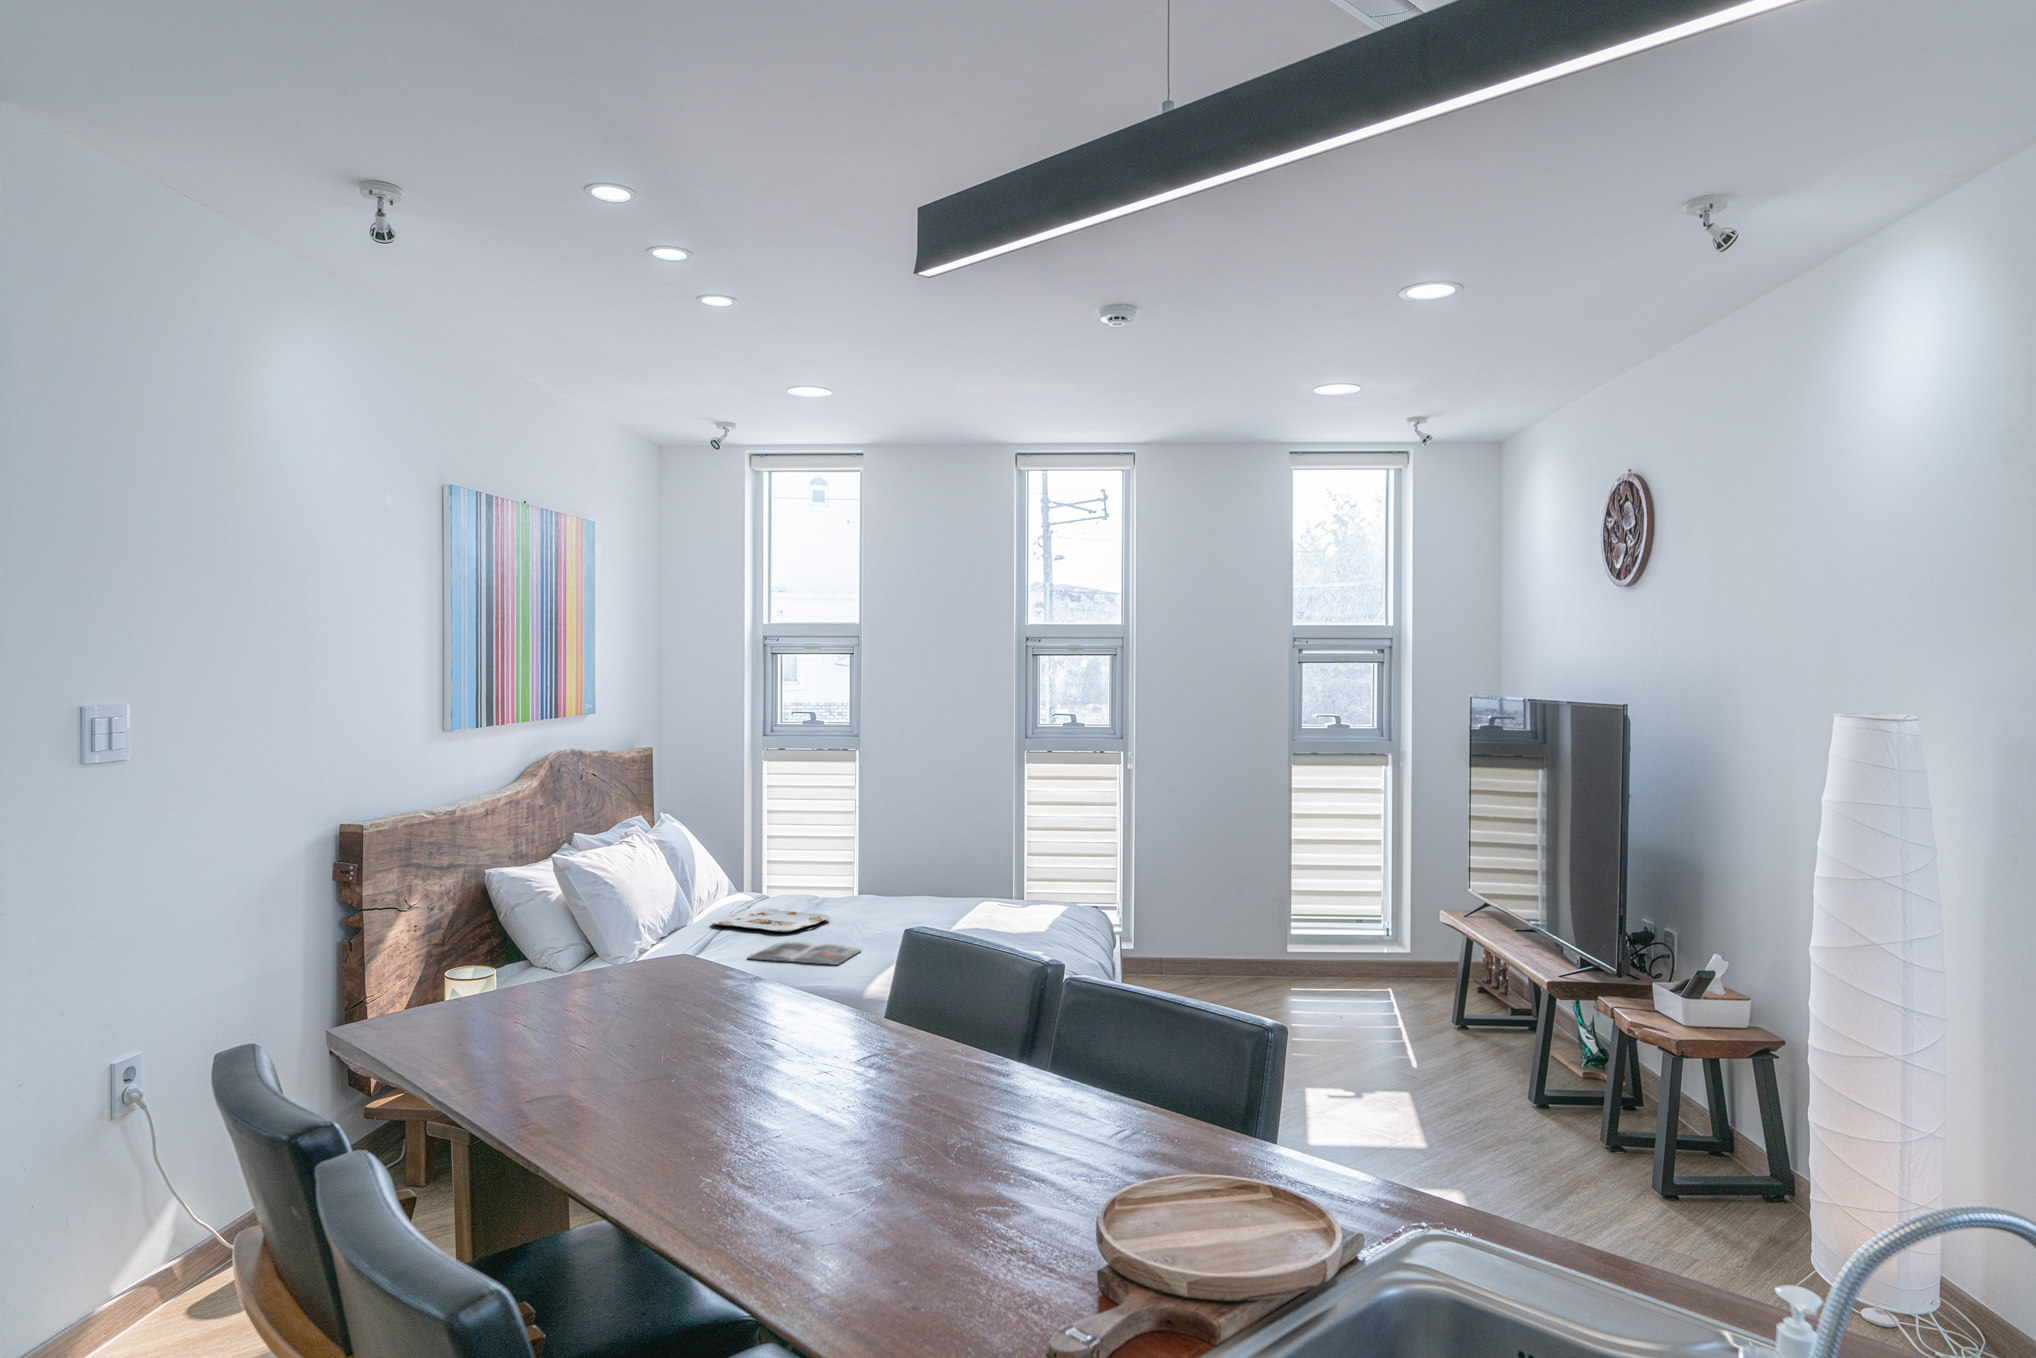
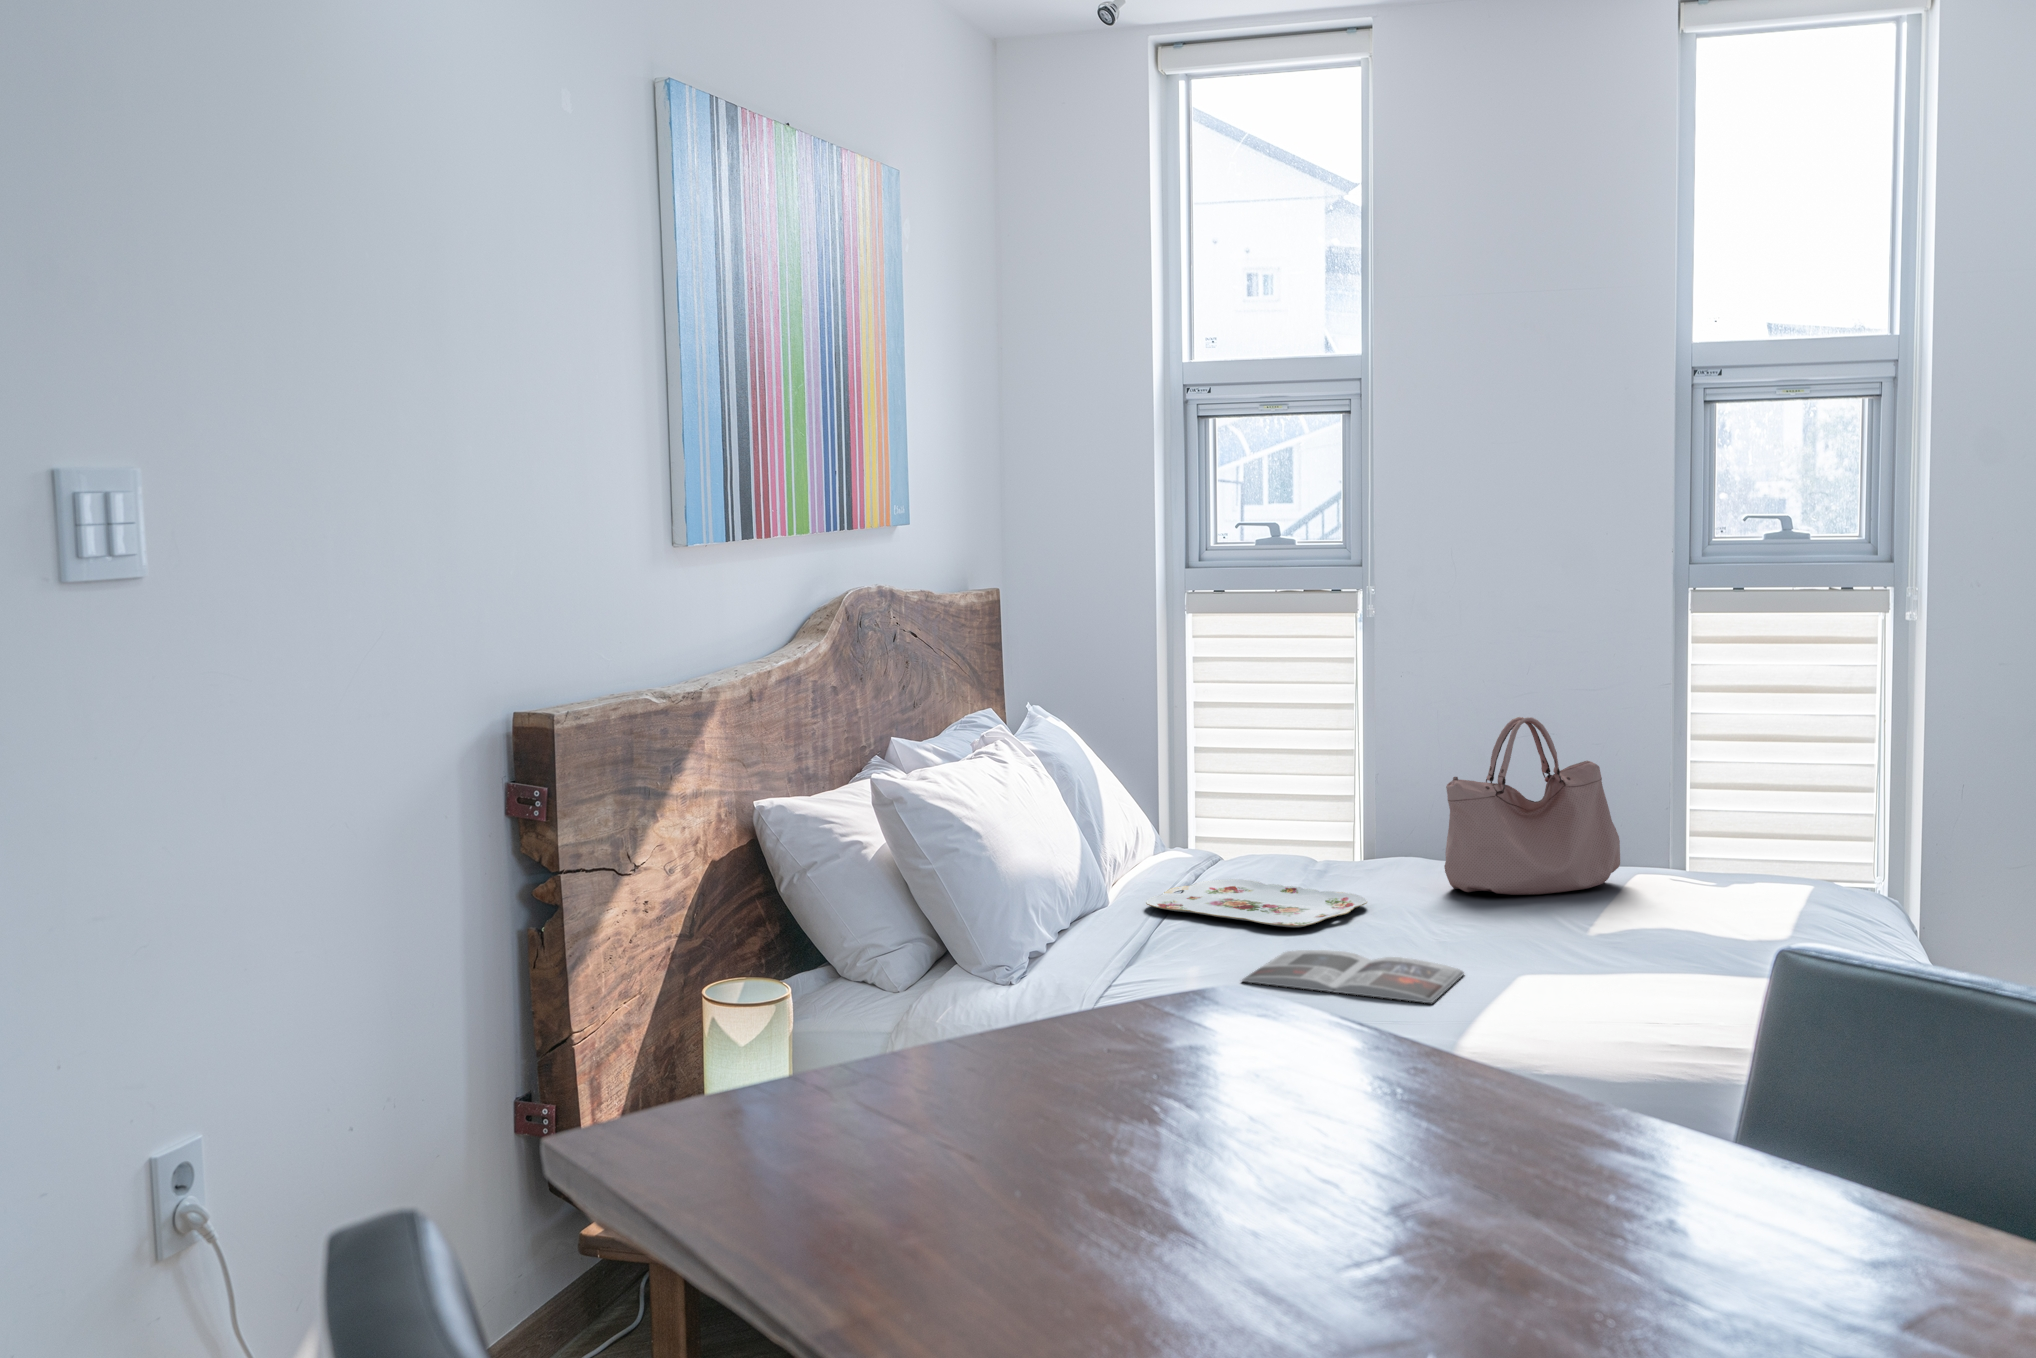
handbag: none [873,821,964,913] -> present [1444,717,1620,895]

